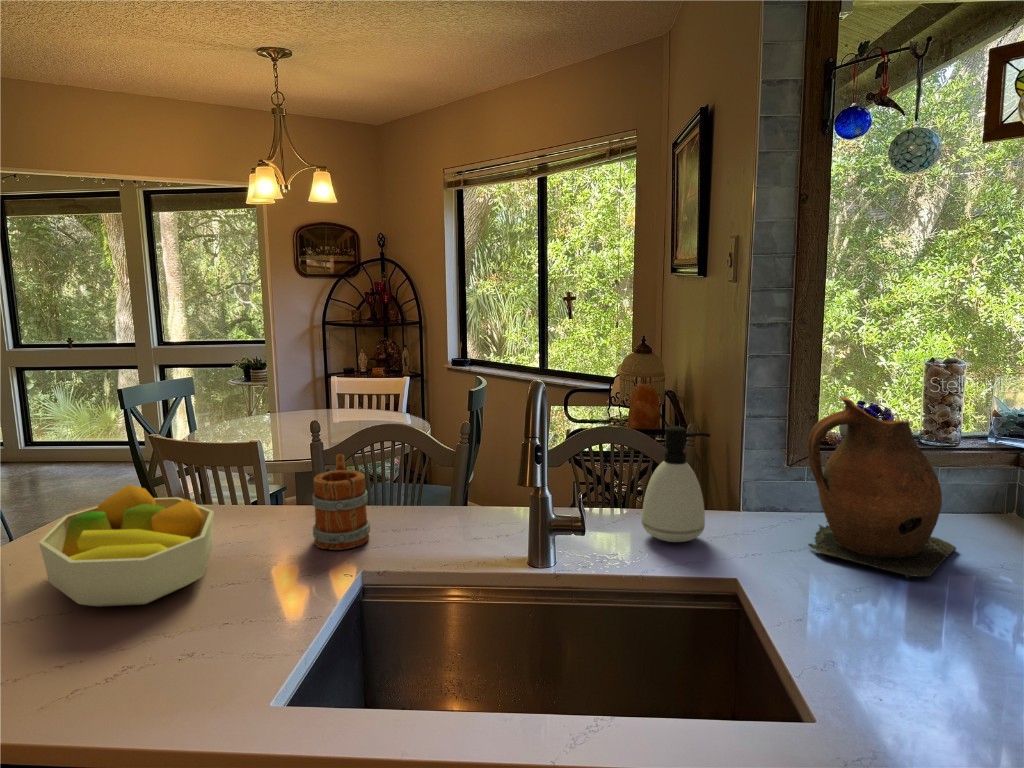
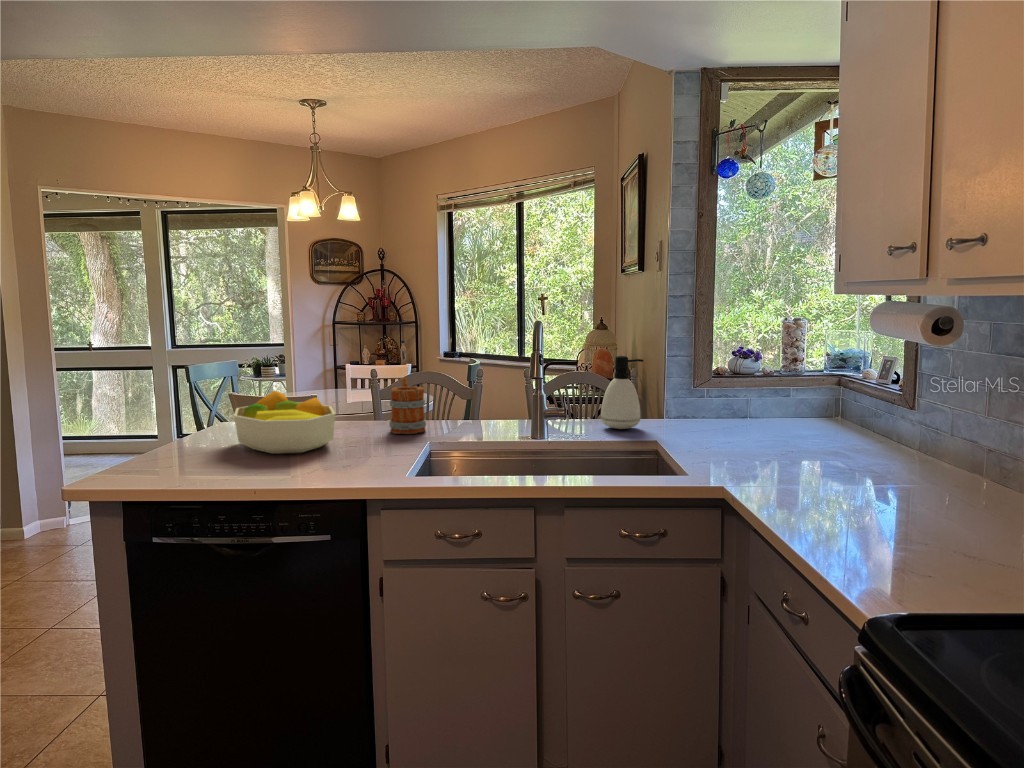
ceramic pitcher: present [808,397,956,579] -> none [703,336,793,440]

